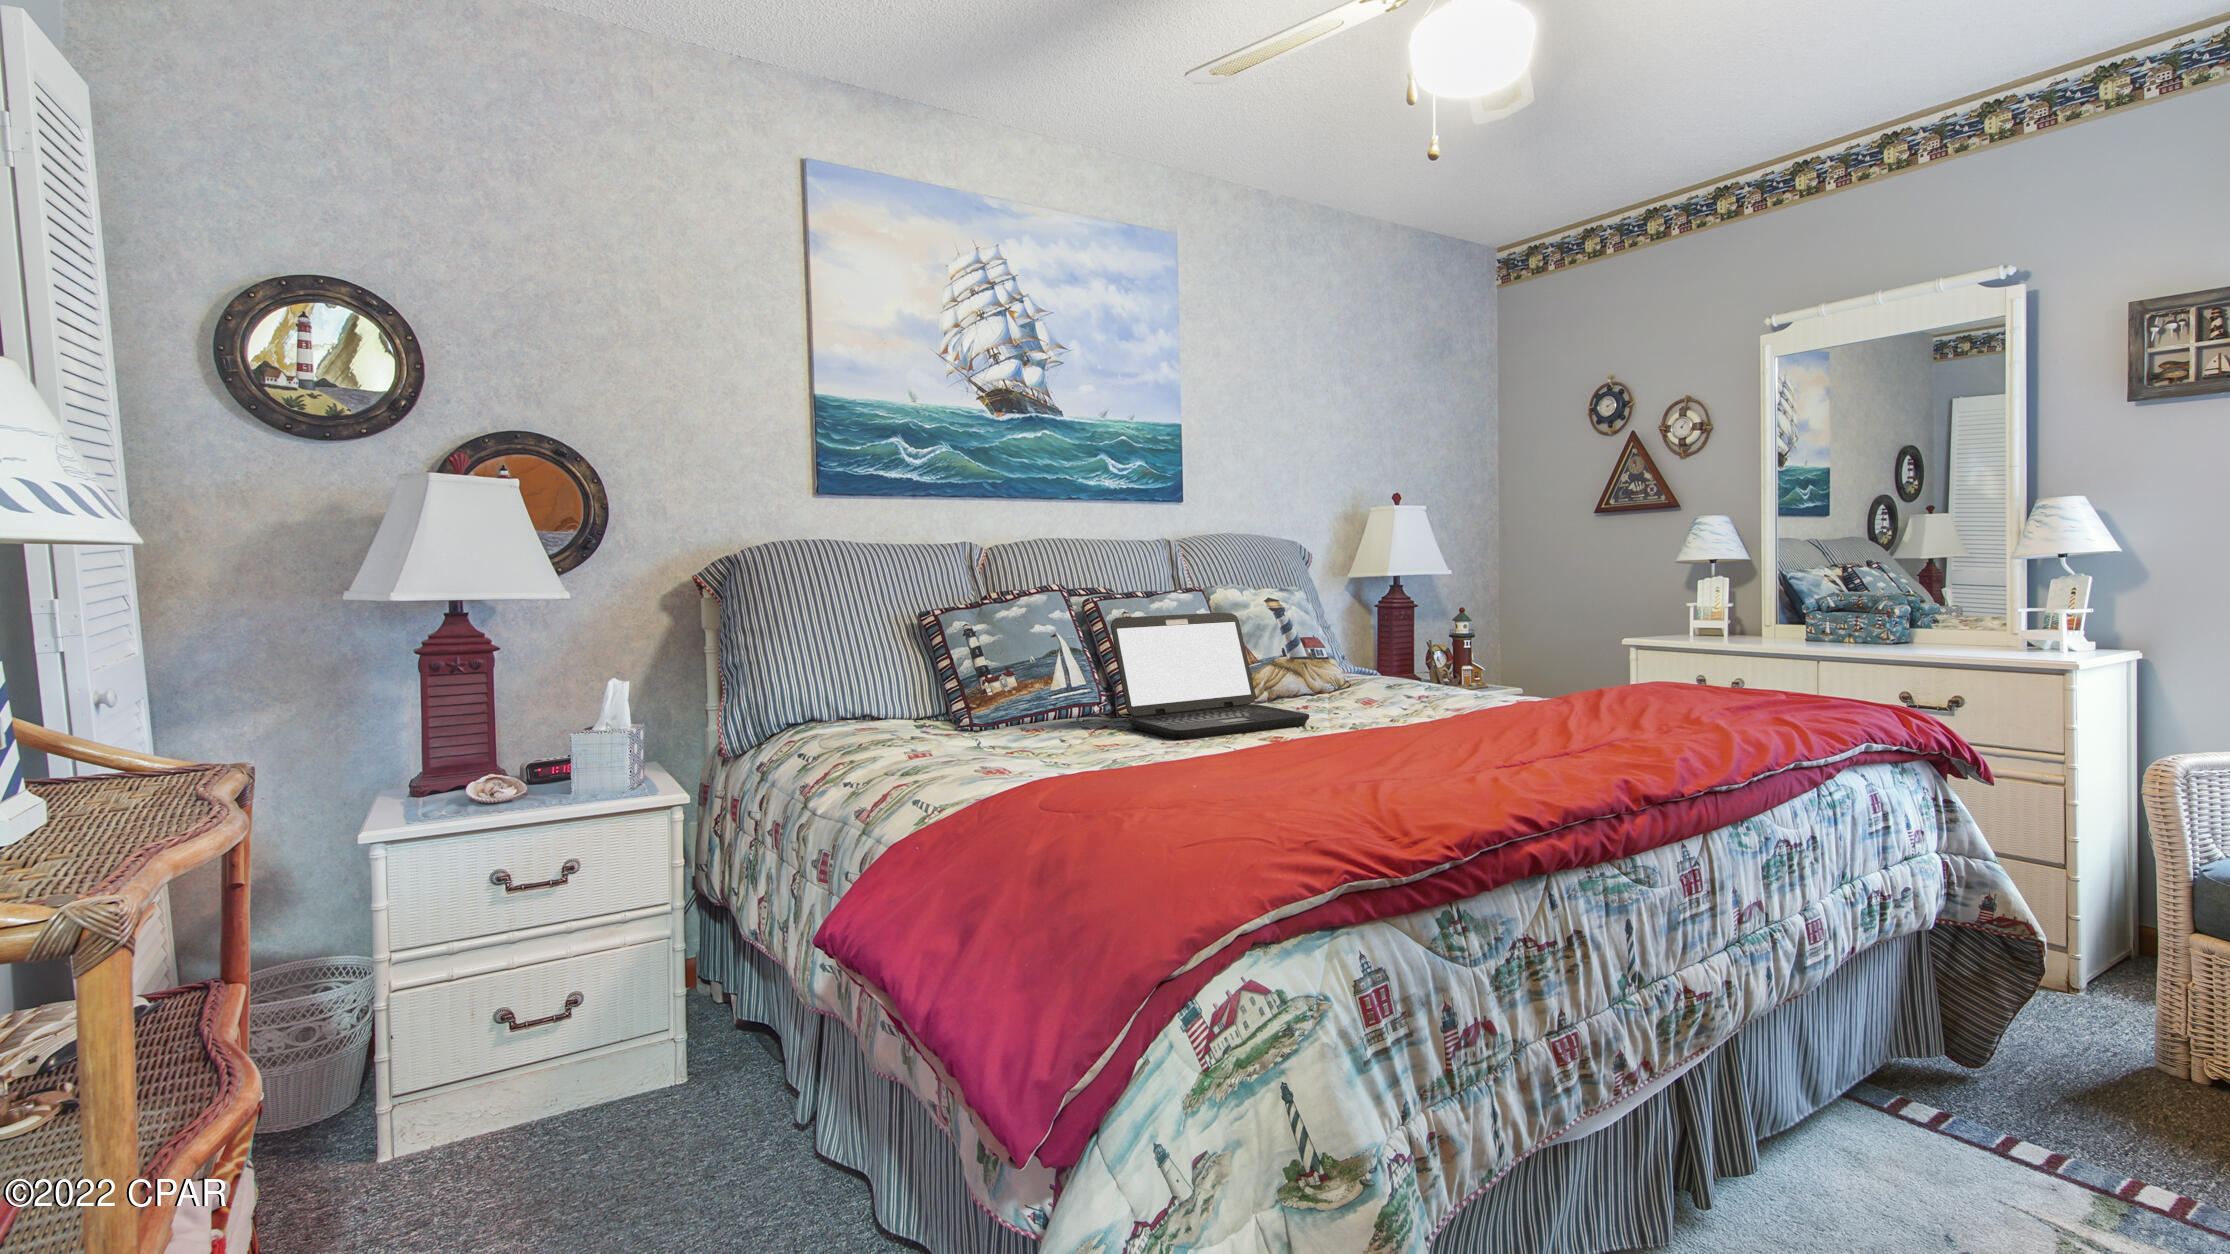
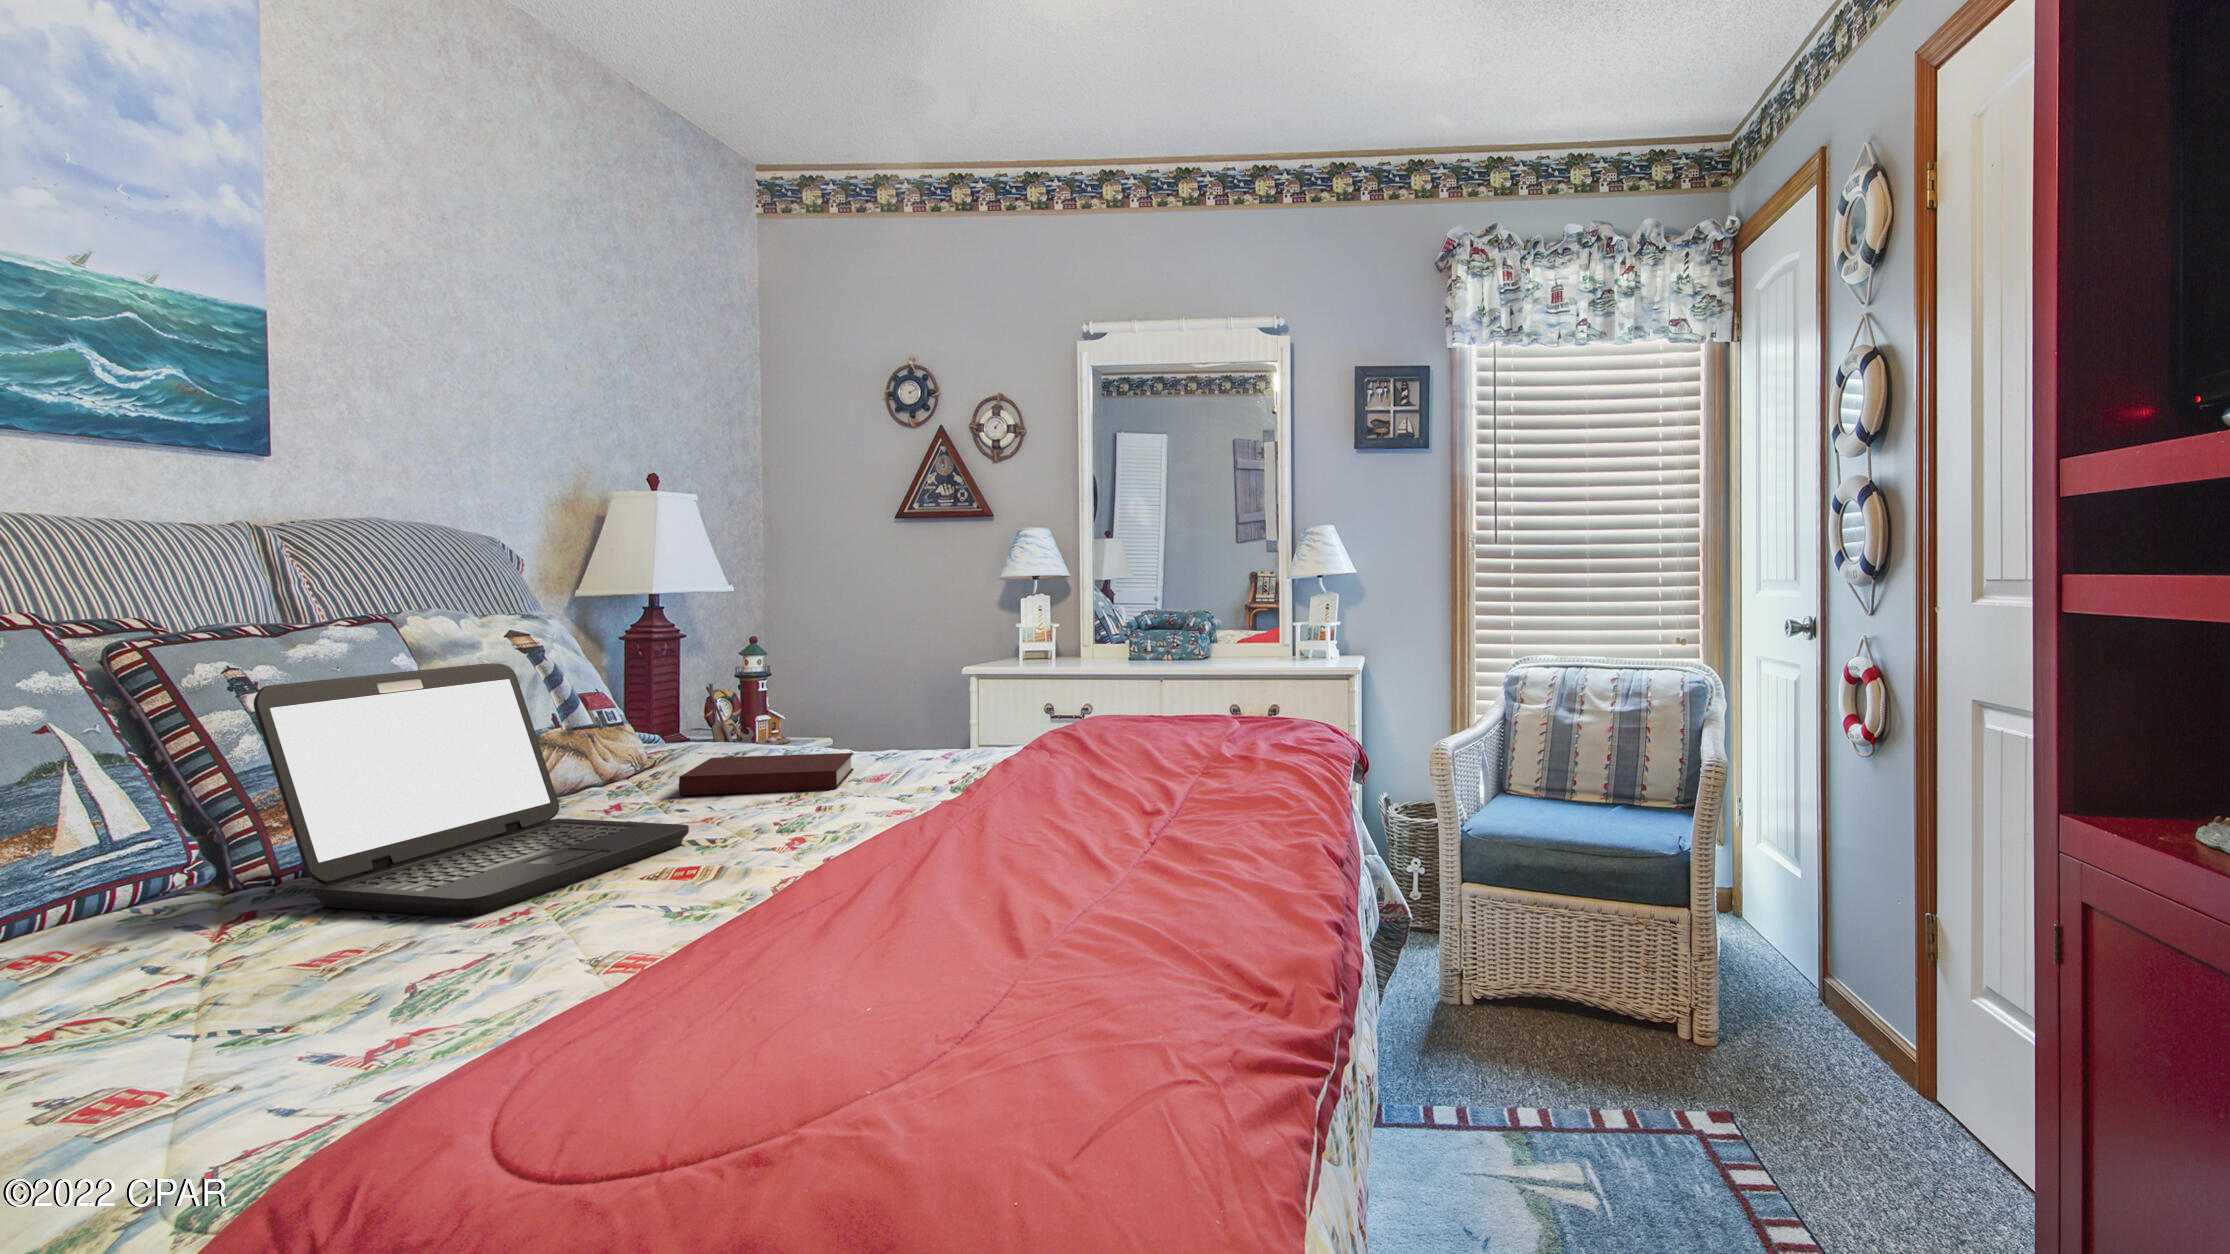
notebook: none [1340,683,1461,710] -> present [679,753,854,795]

